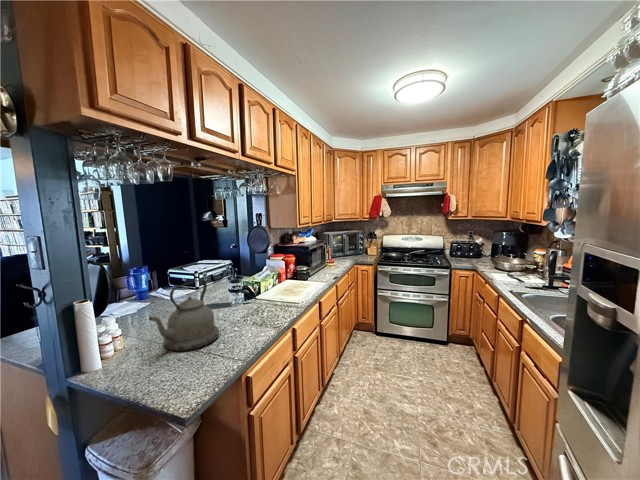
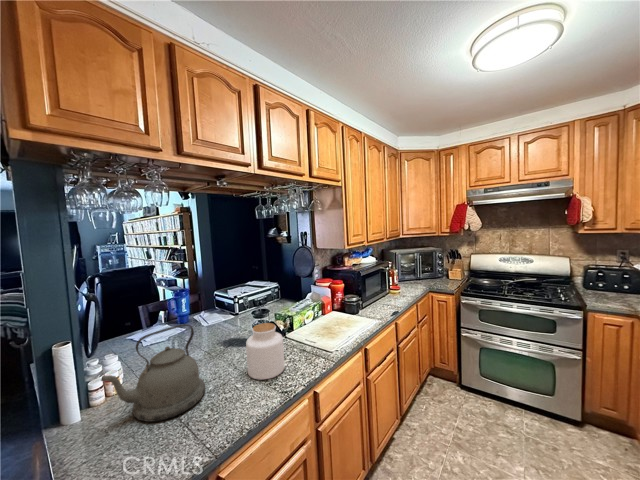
jar: none [243,280,272,321] -> present [246,323,285,379]

